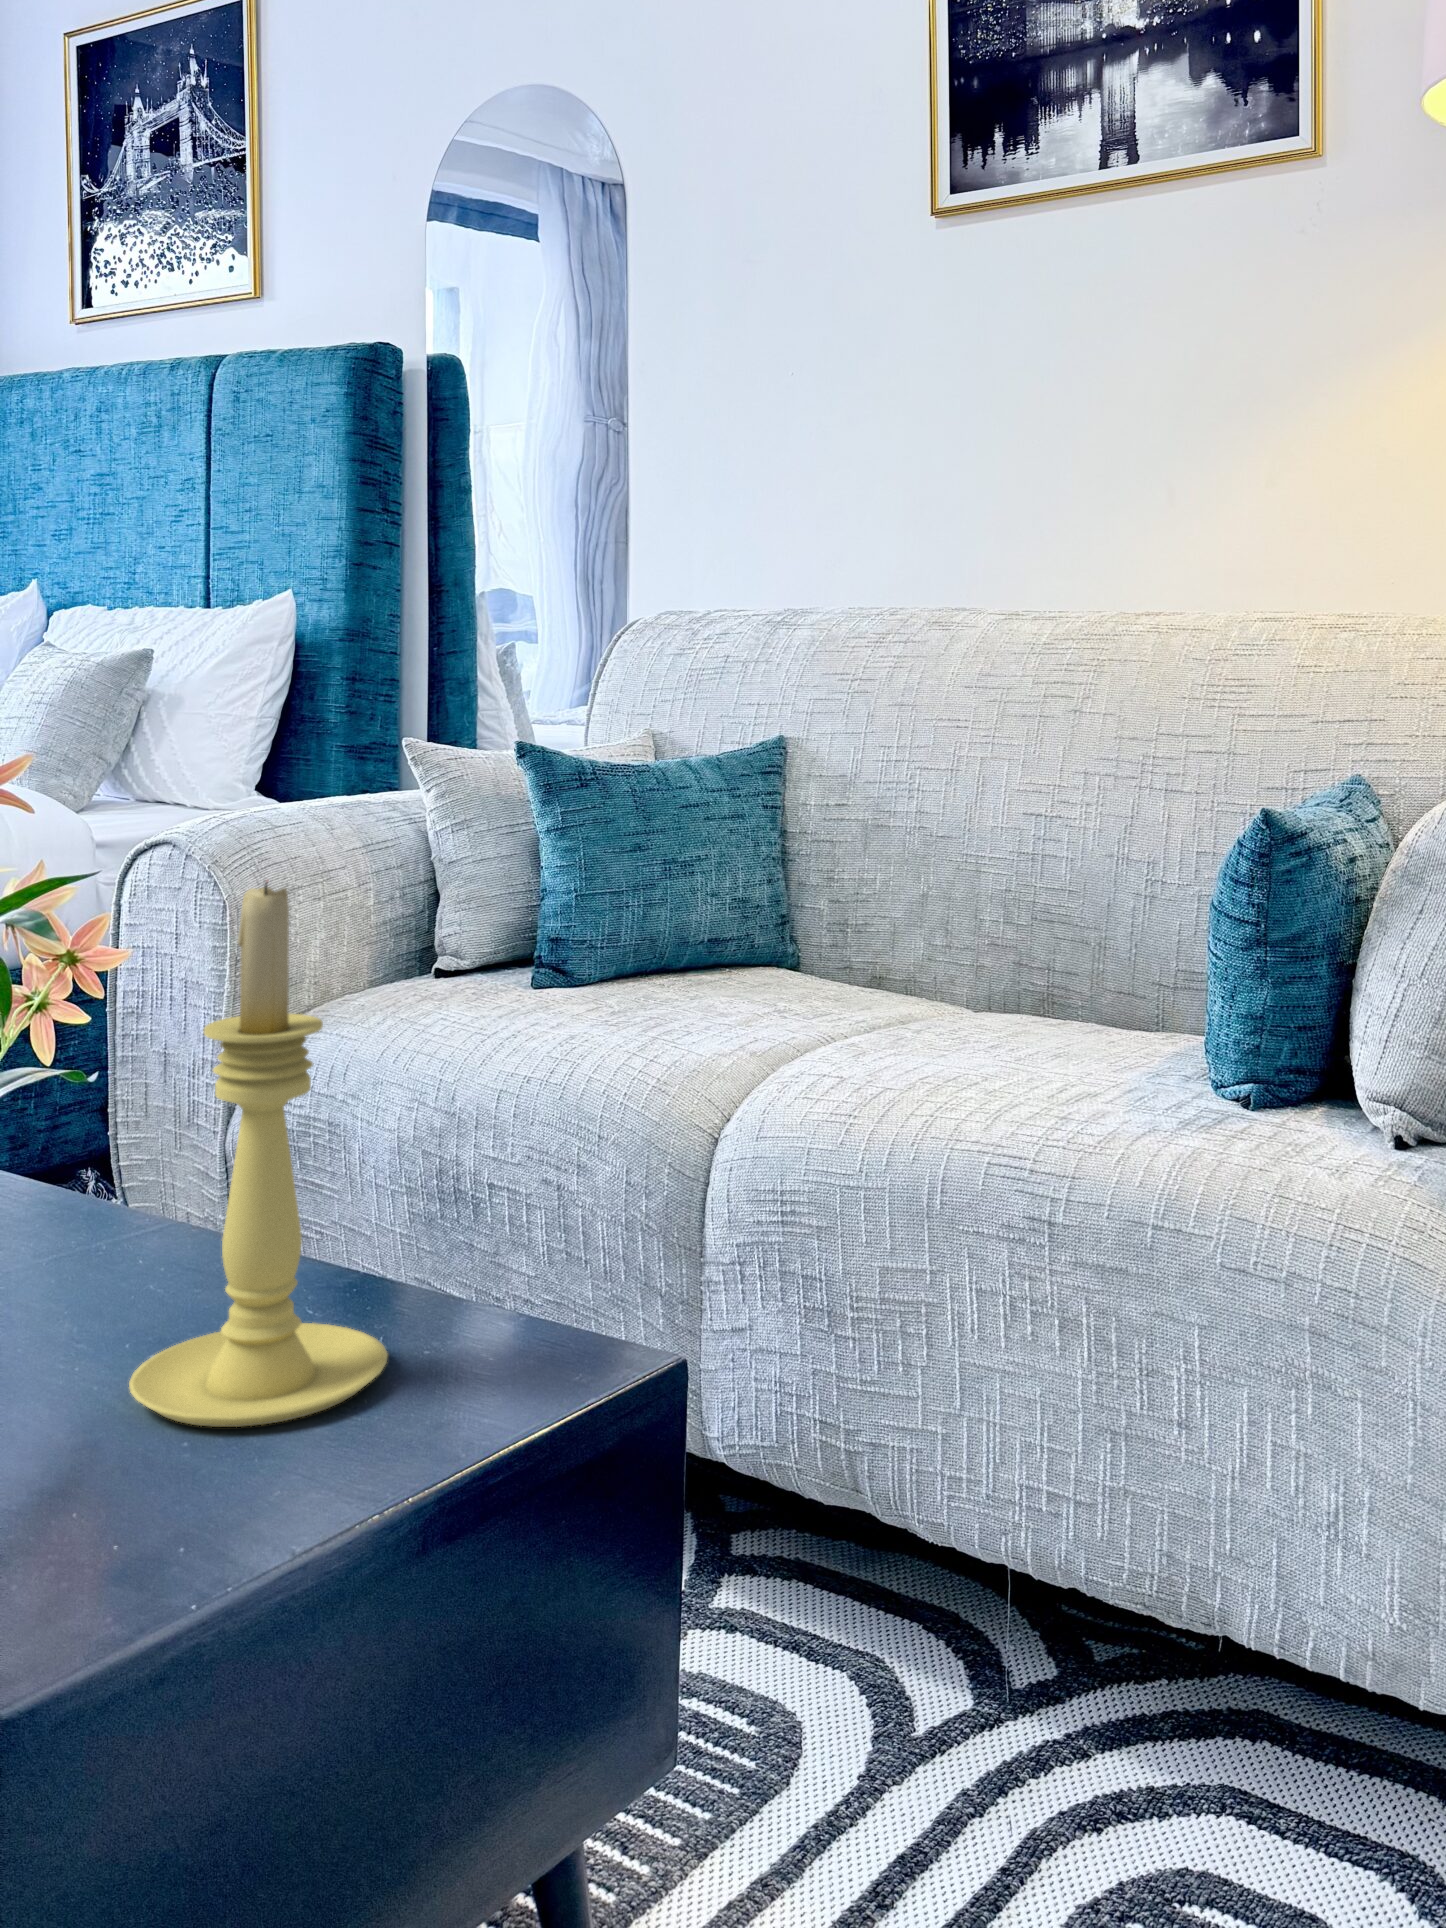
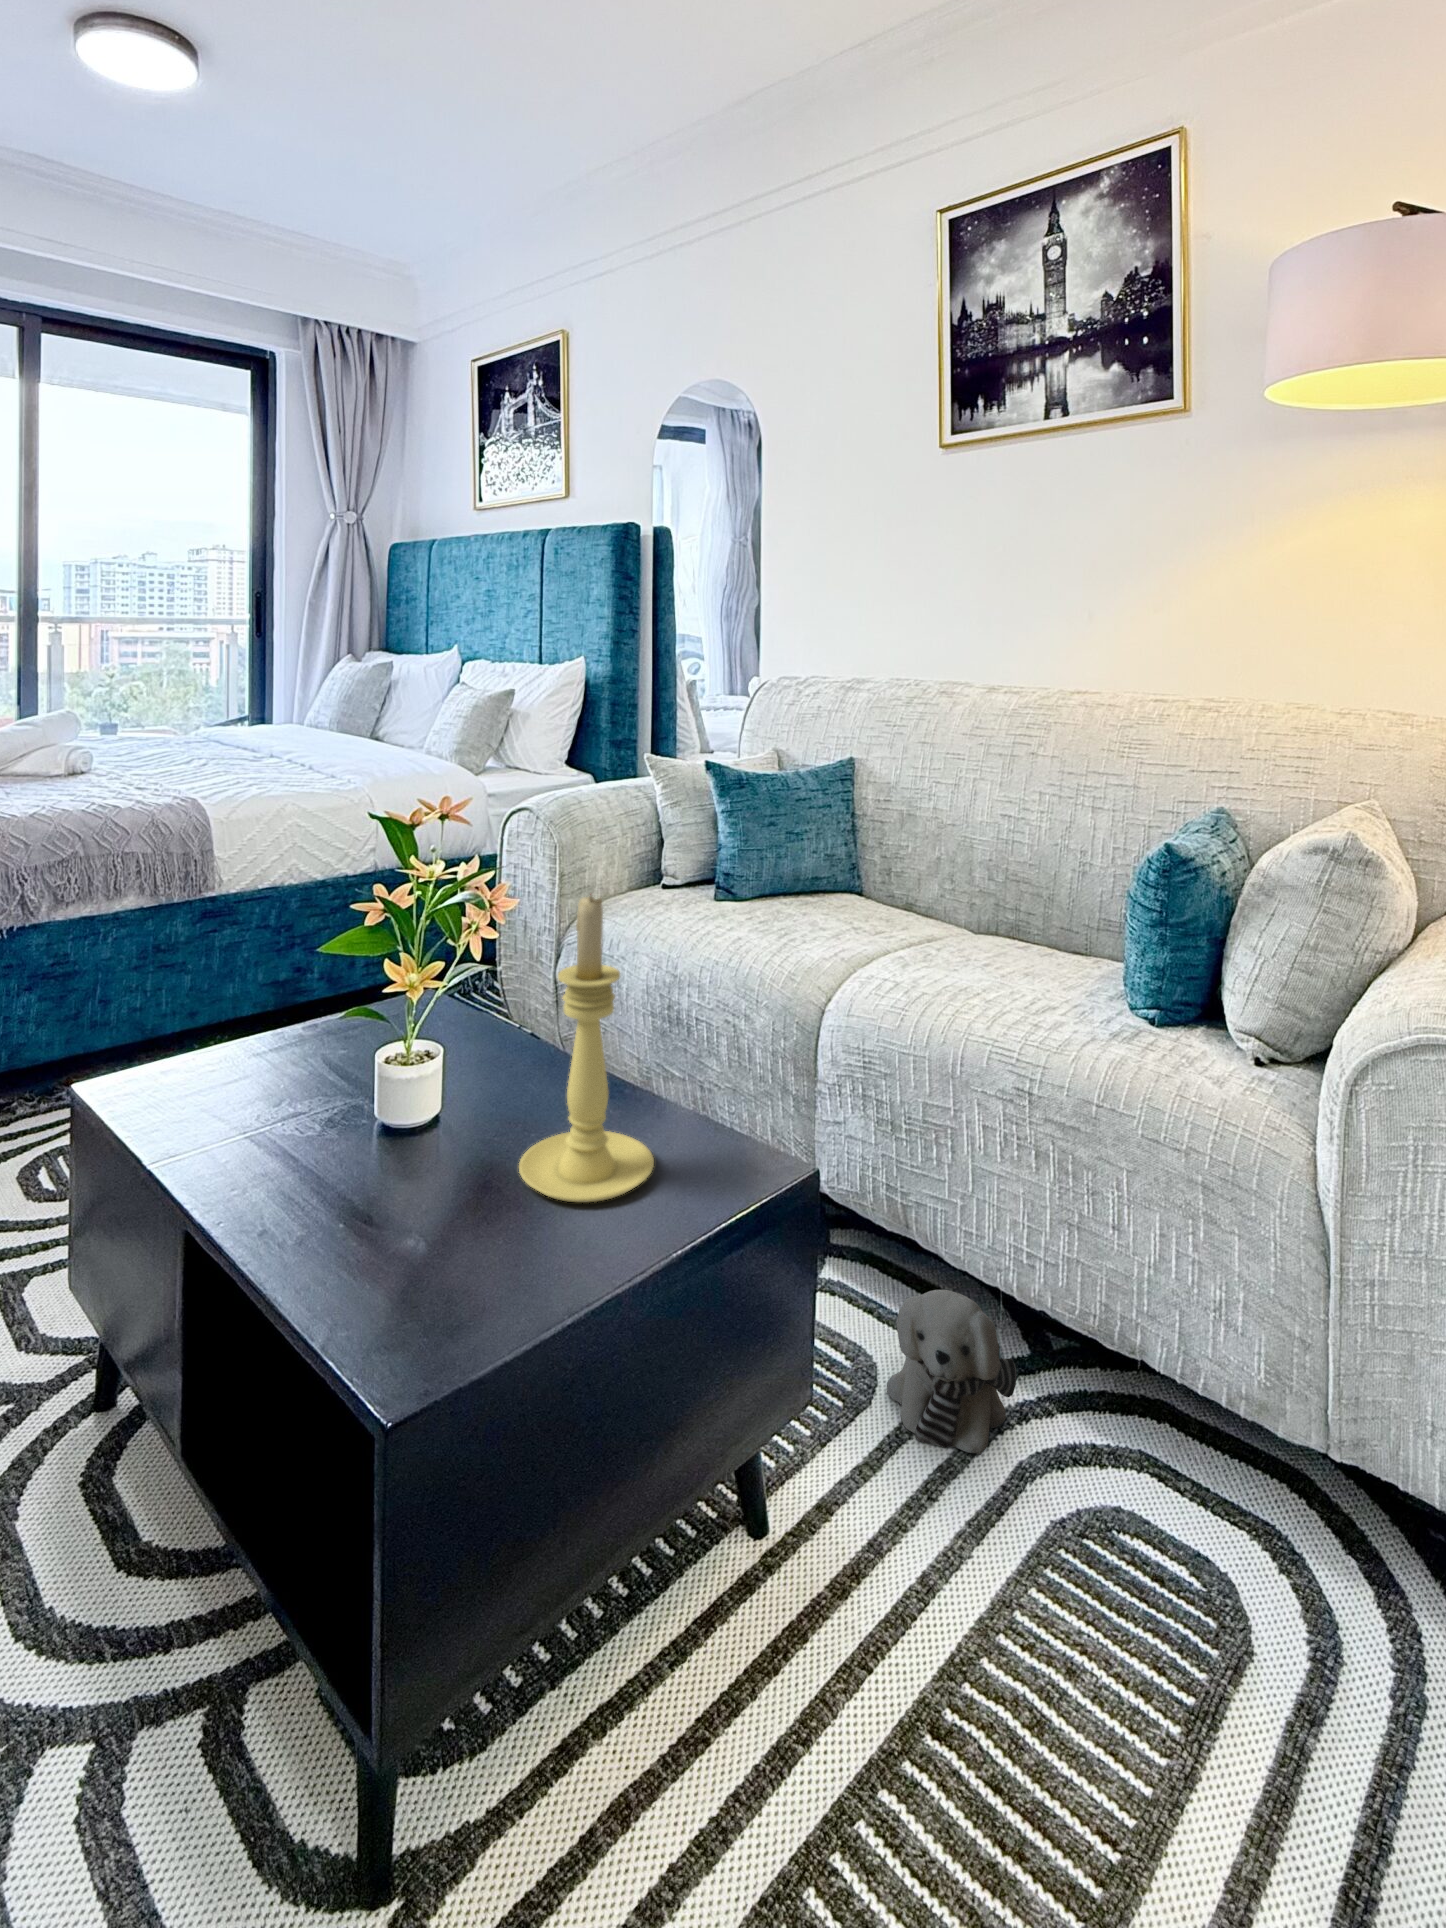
plush toy: none [814,1564,1027,1825] -> present [887,1290,1016,1455]

